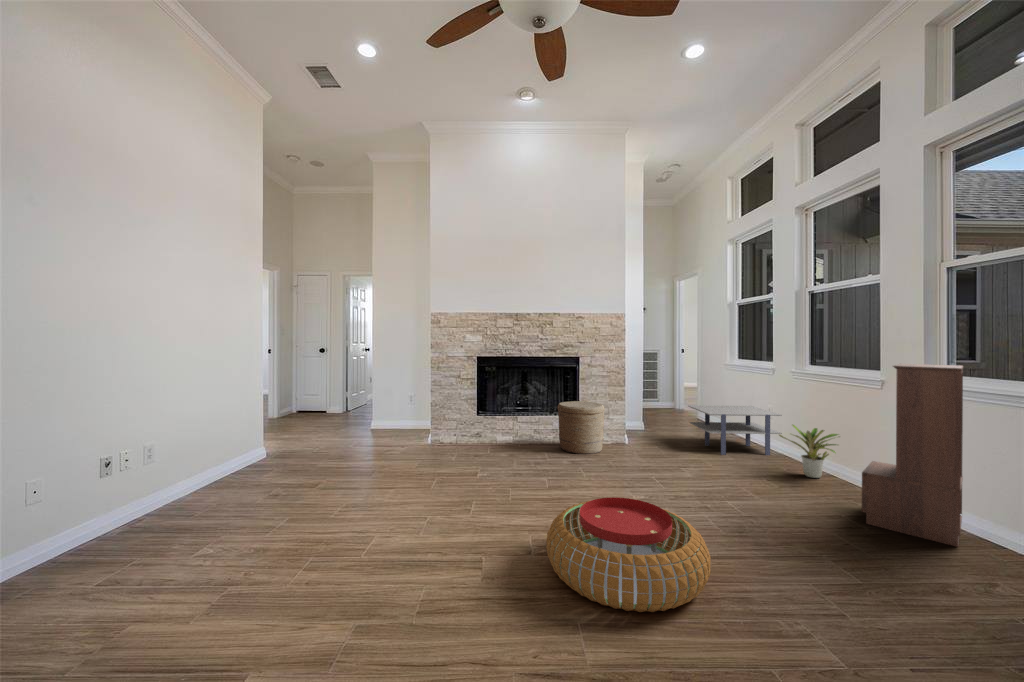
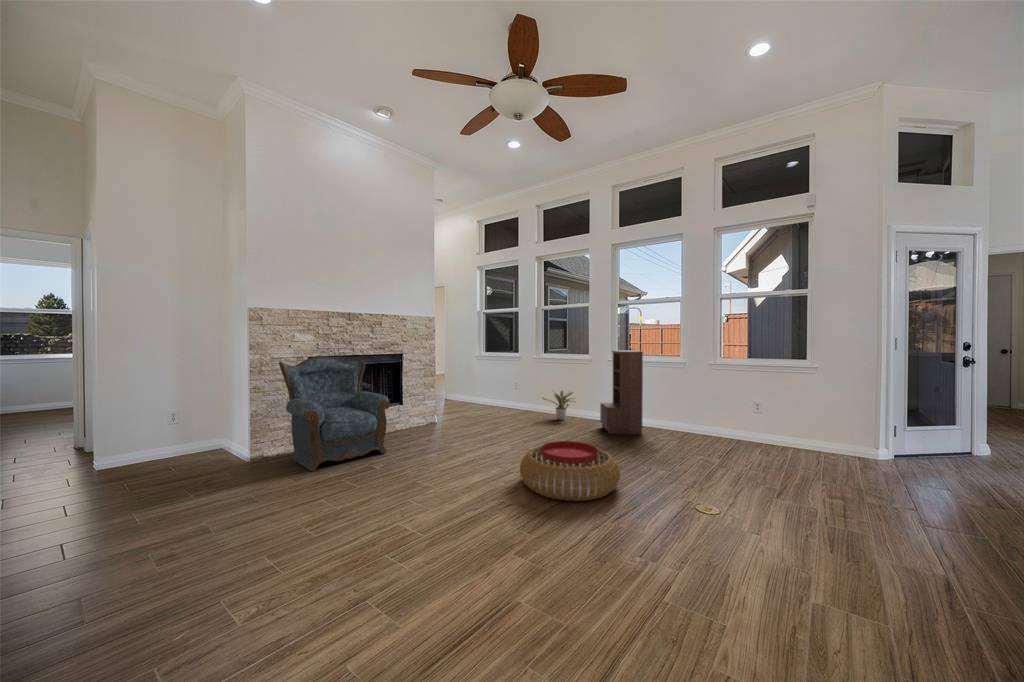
armchair: none [435,355,523,463] -> present [279,355,390,471]
woven basket: present [558,401,604,454] -> none [394,392,435,437]
side table: present [688,405,782,455] -> none [474,383,532,418]

